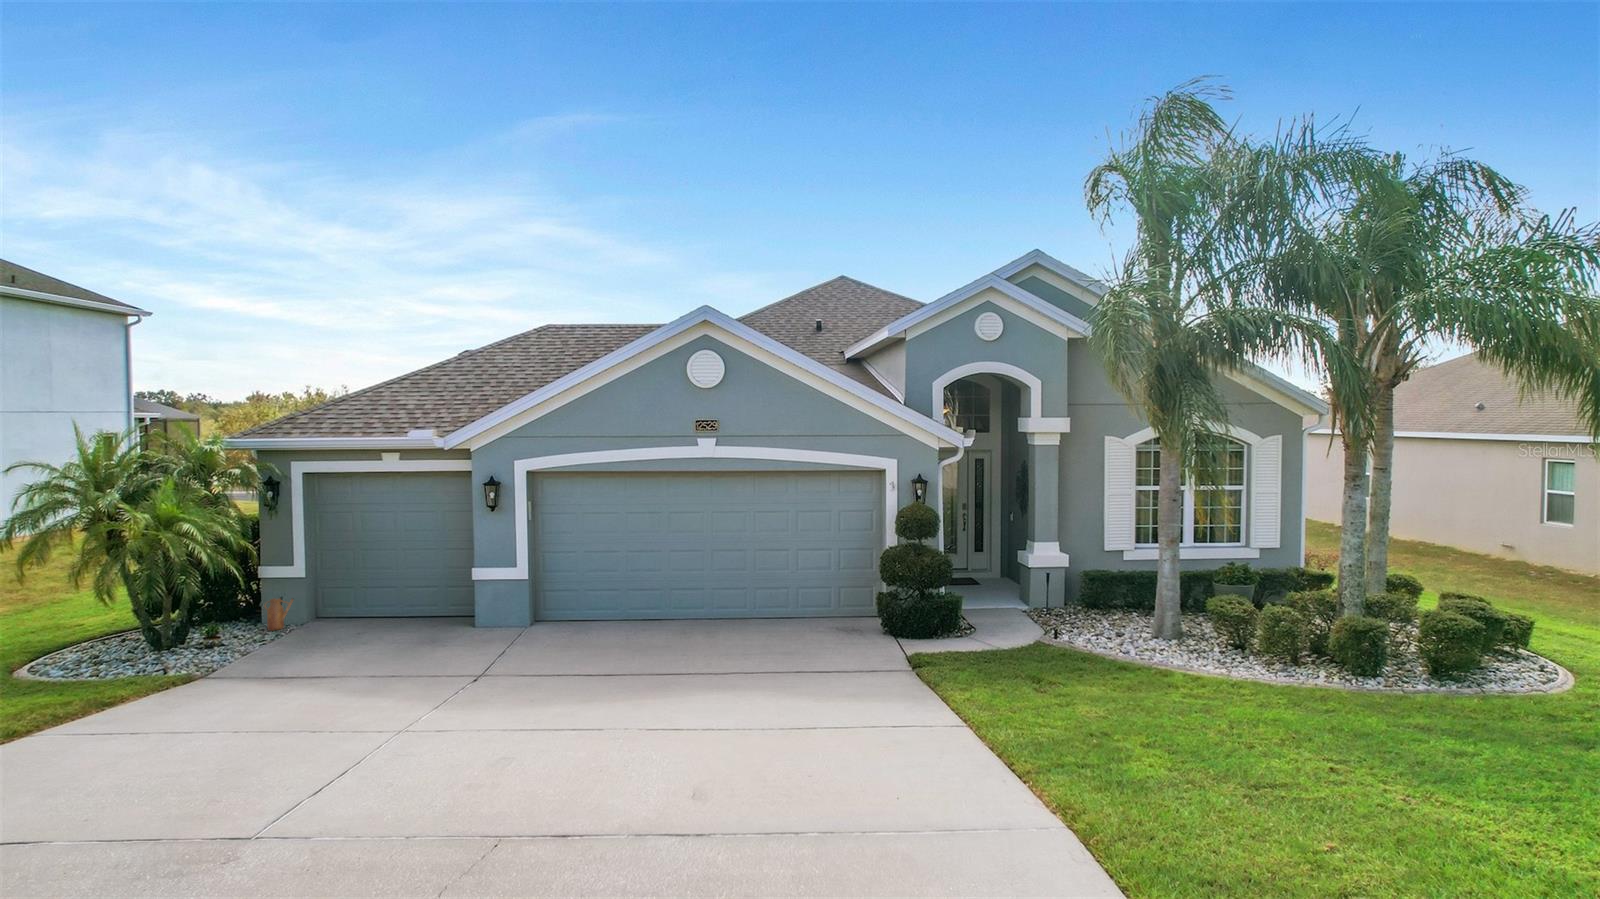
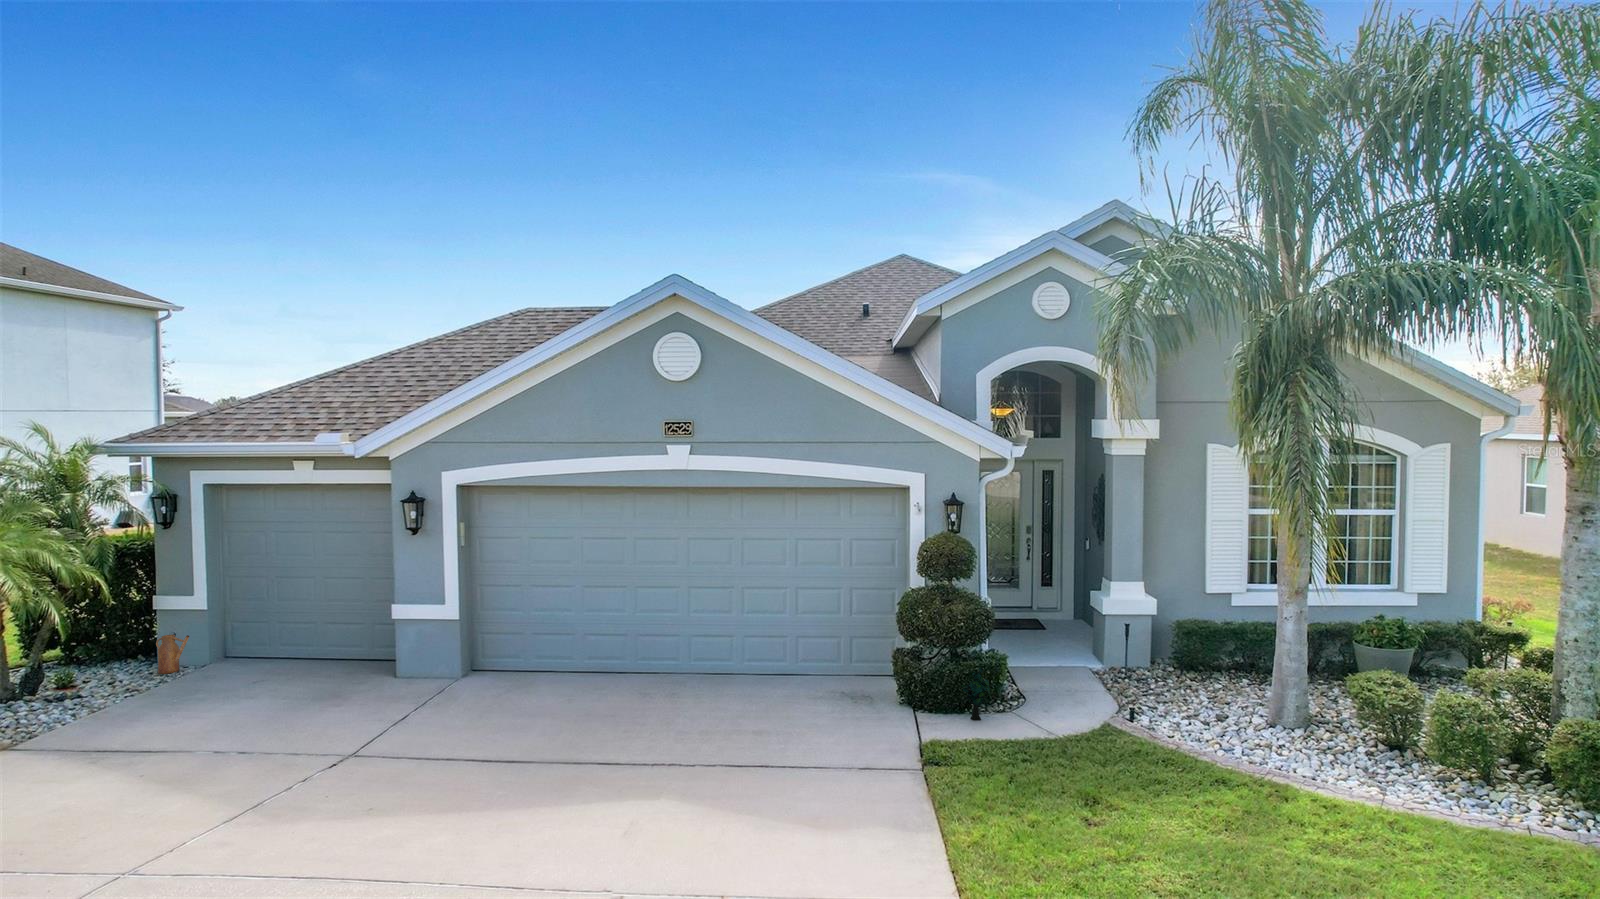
decorative plant: none [931,602,954,642] -> present [961,668,990,721]

